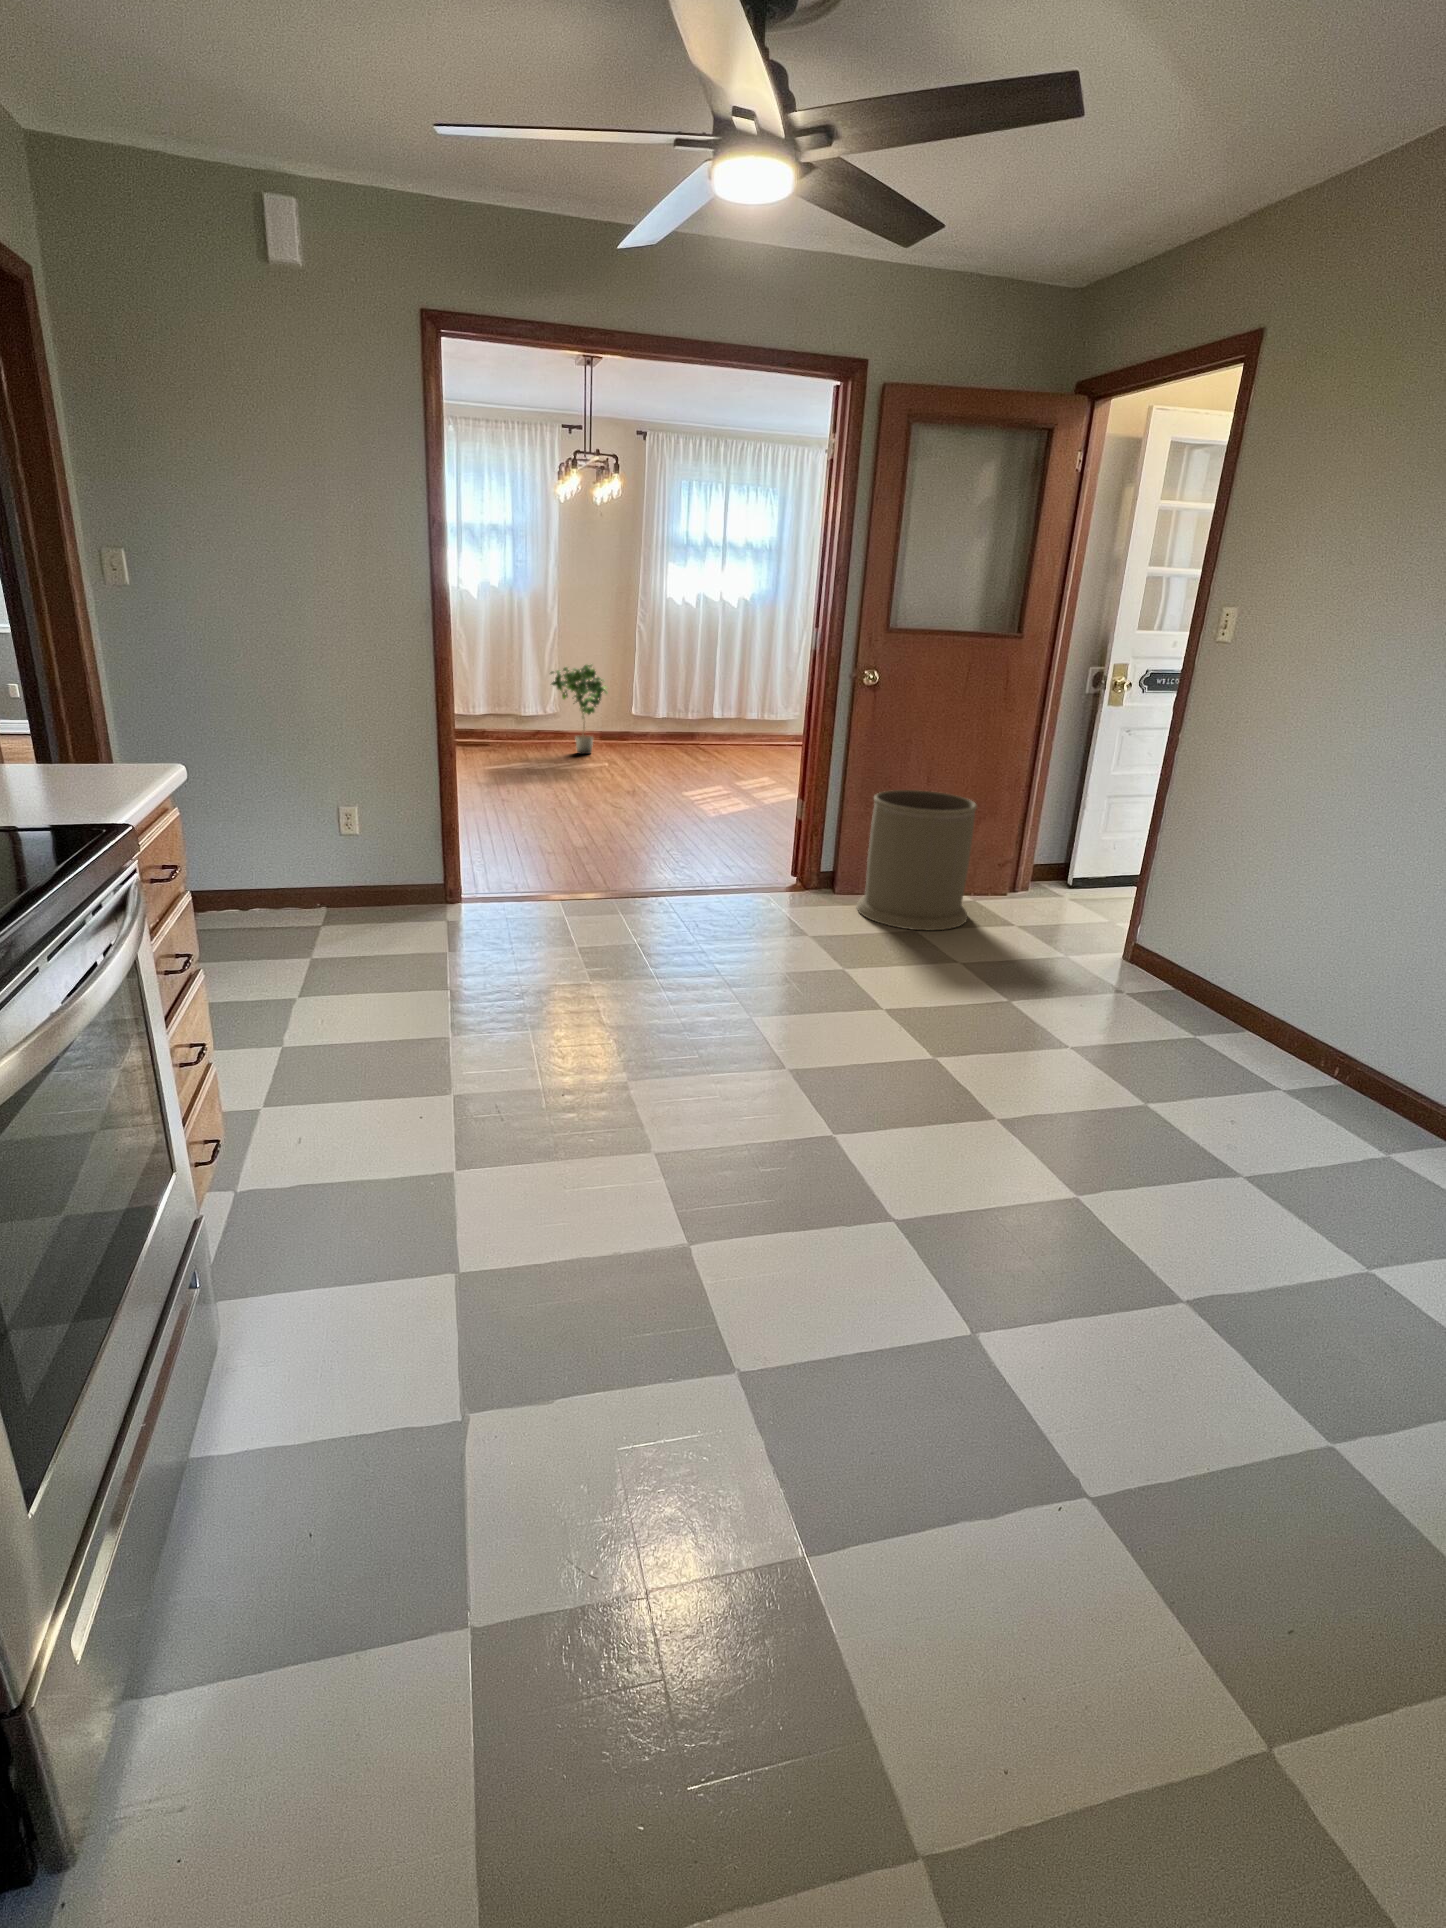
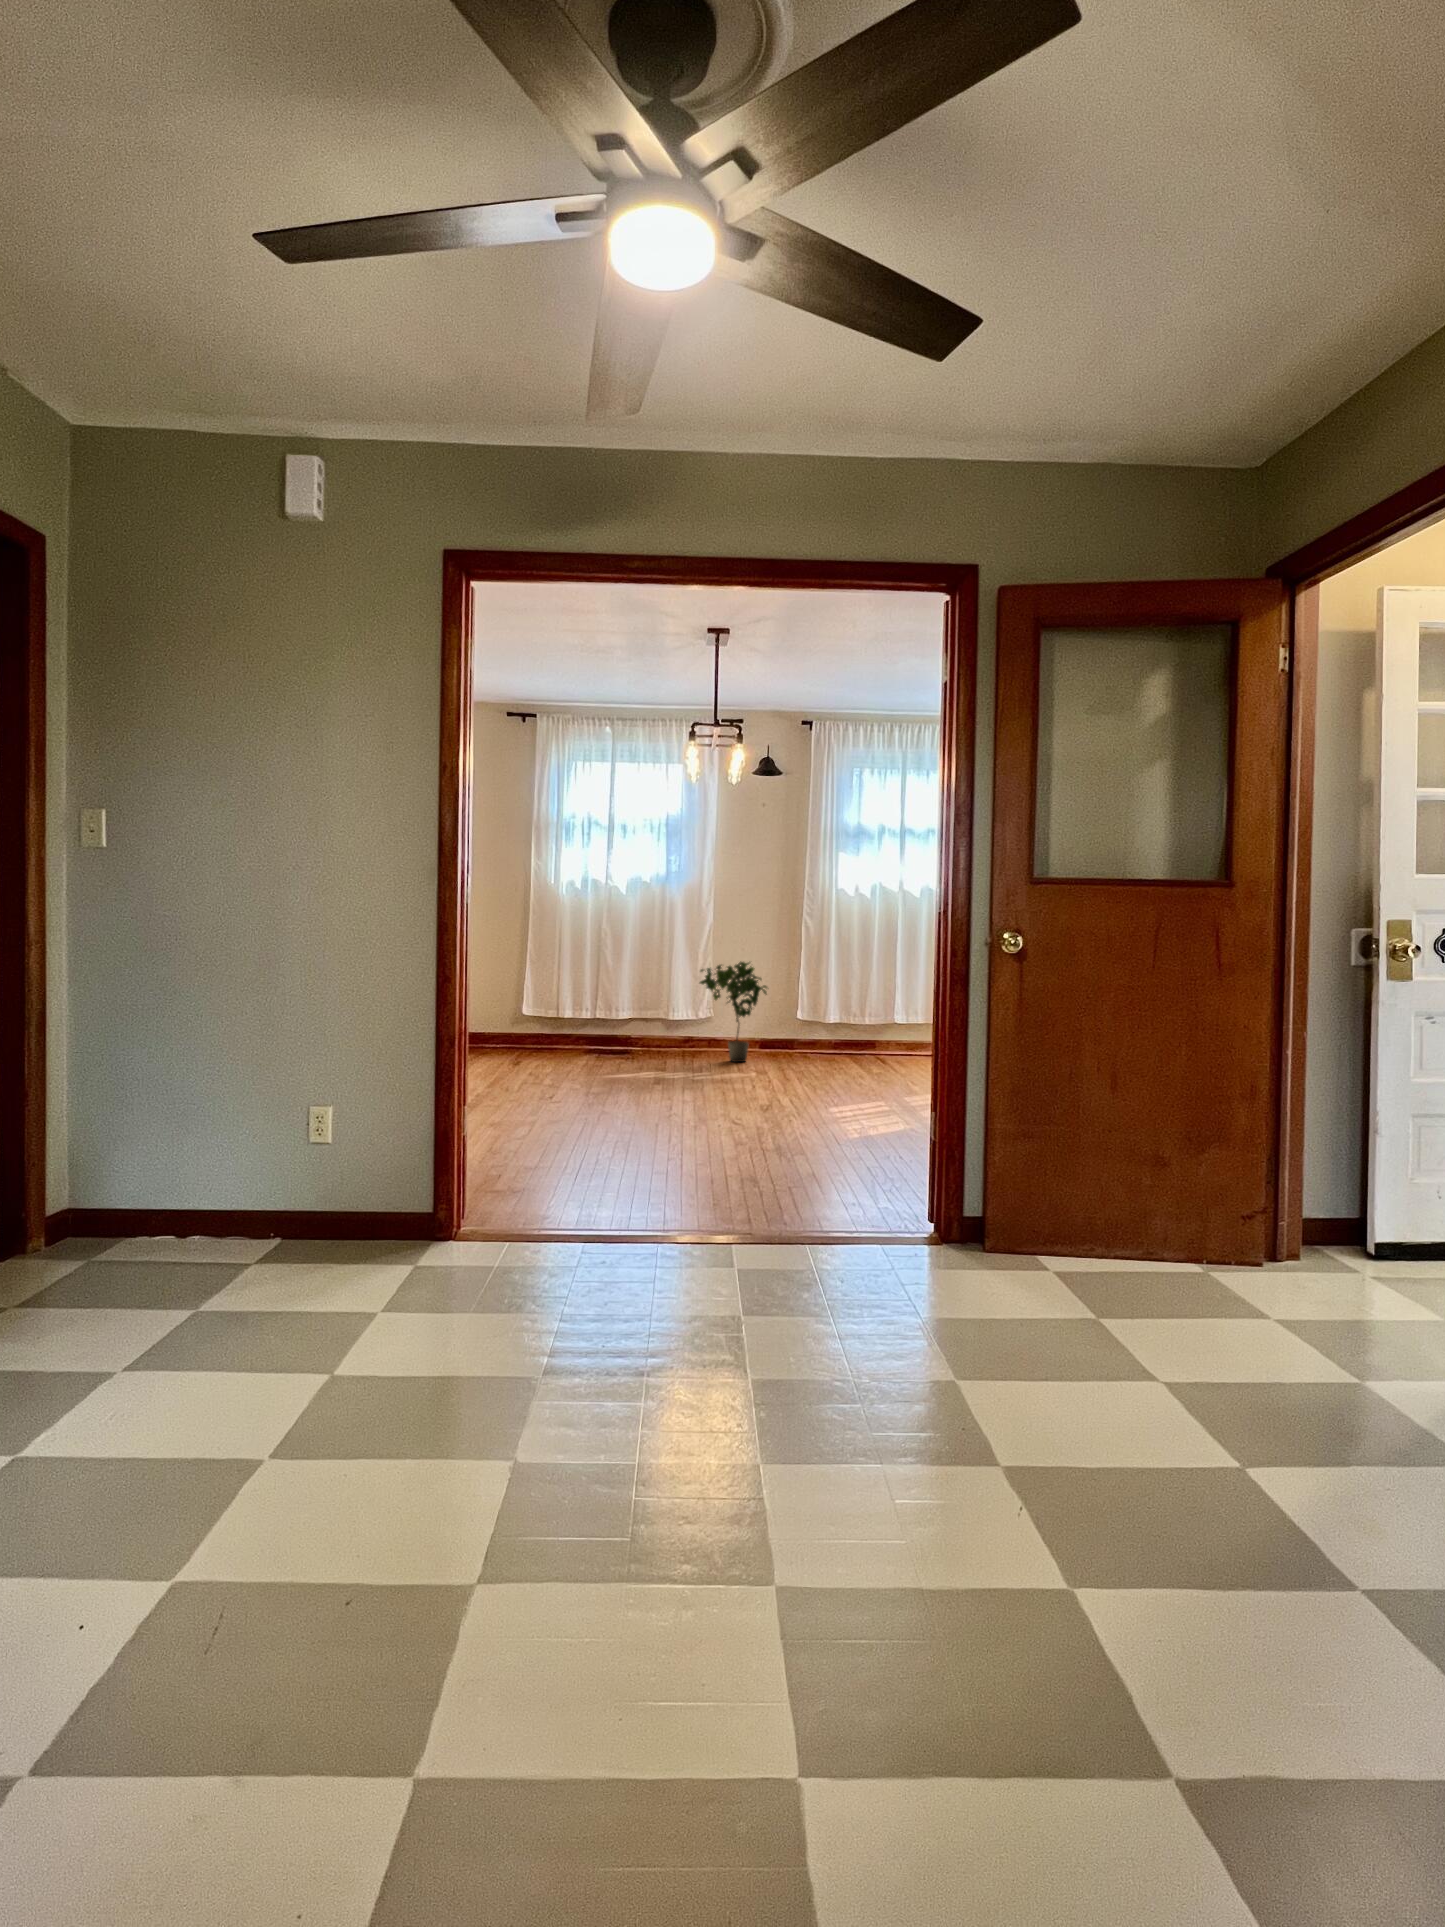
trash can: present [857,790,977,930] -> none [1008,1098,1188,1320]

